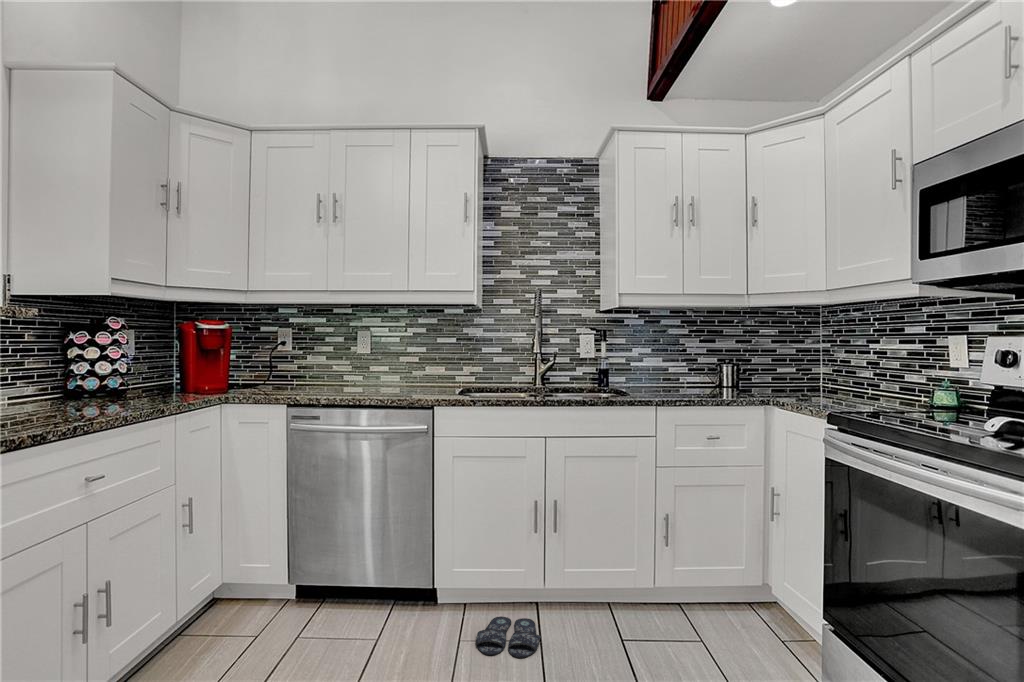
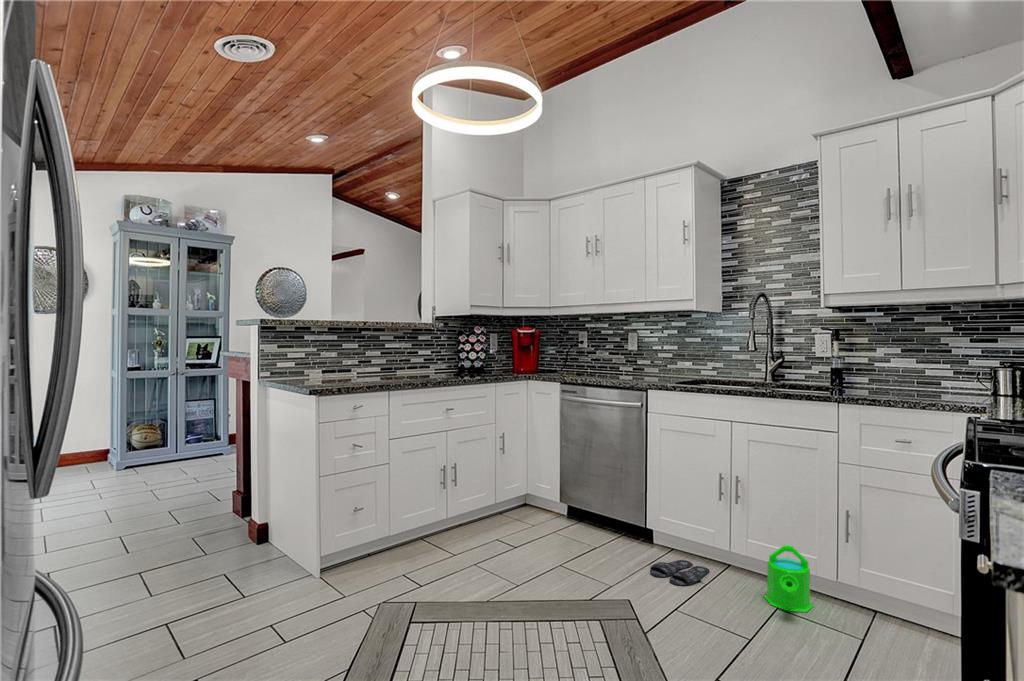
watering can: none [606,567,662,643] -> present [764,545,813,612]

